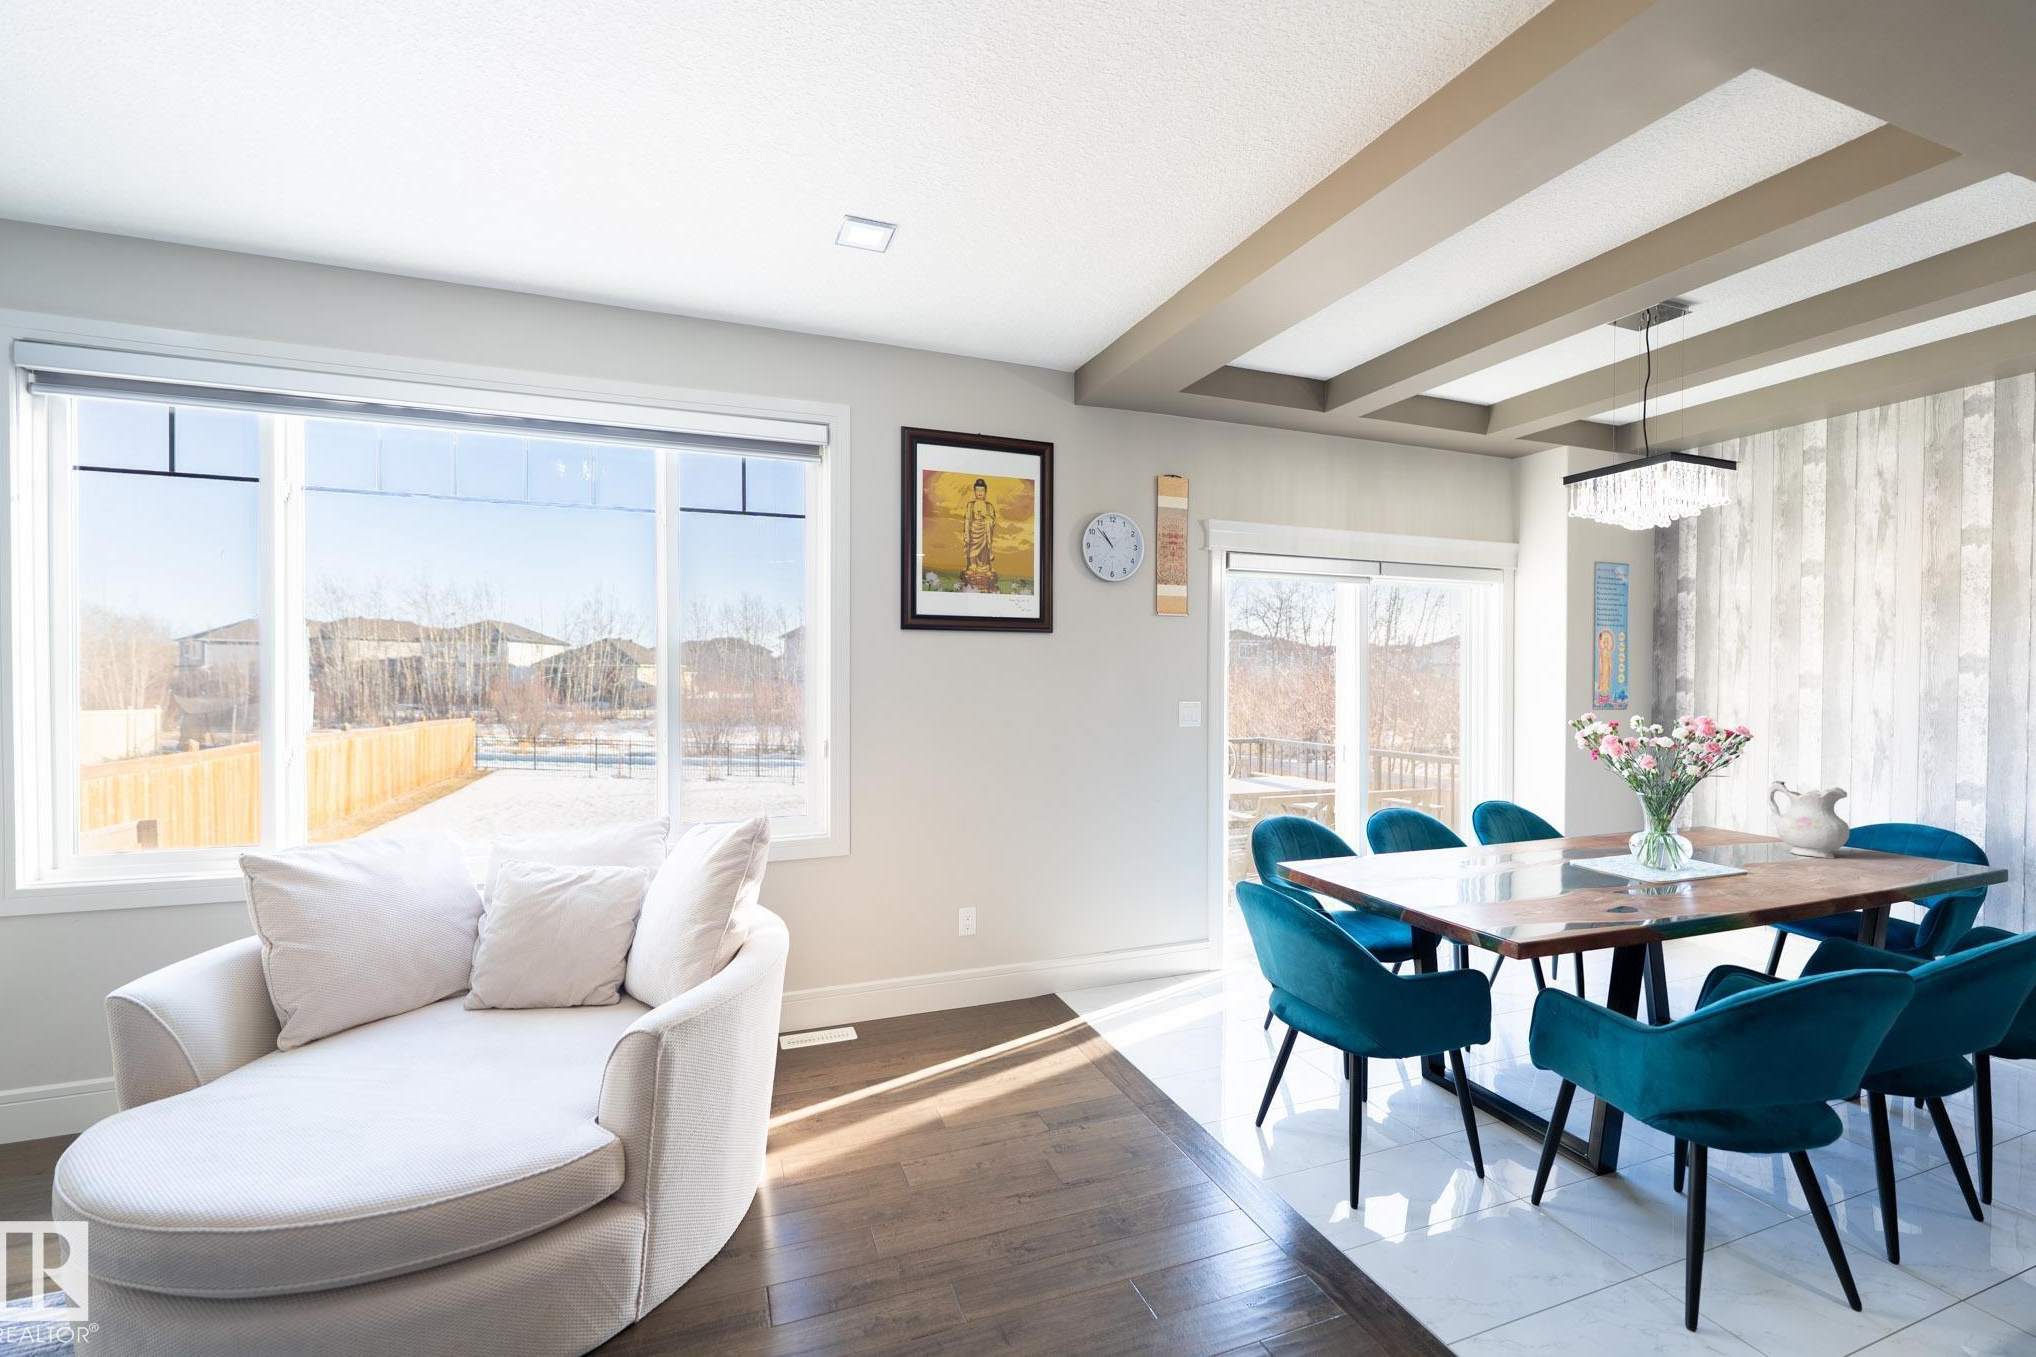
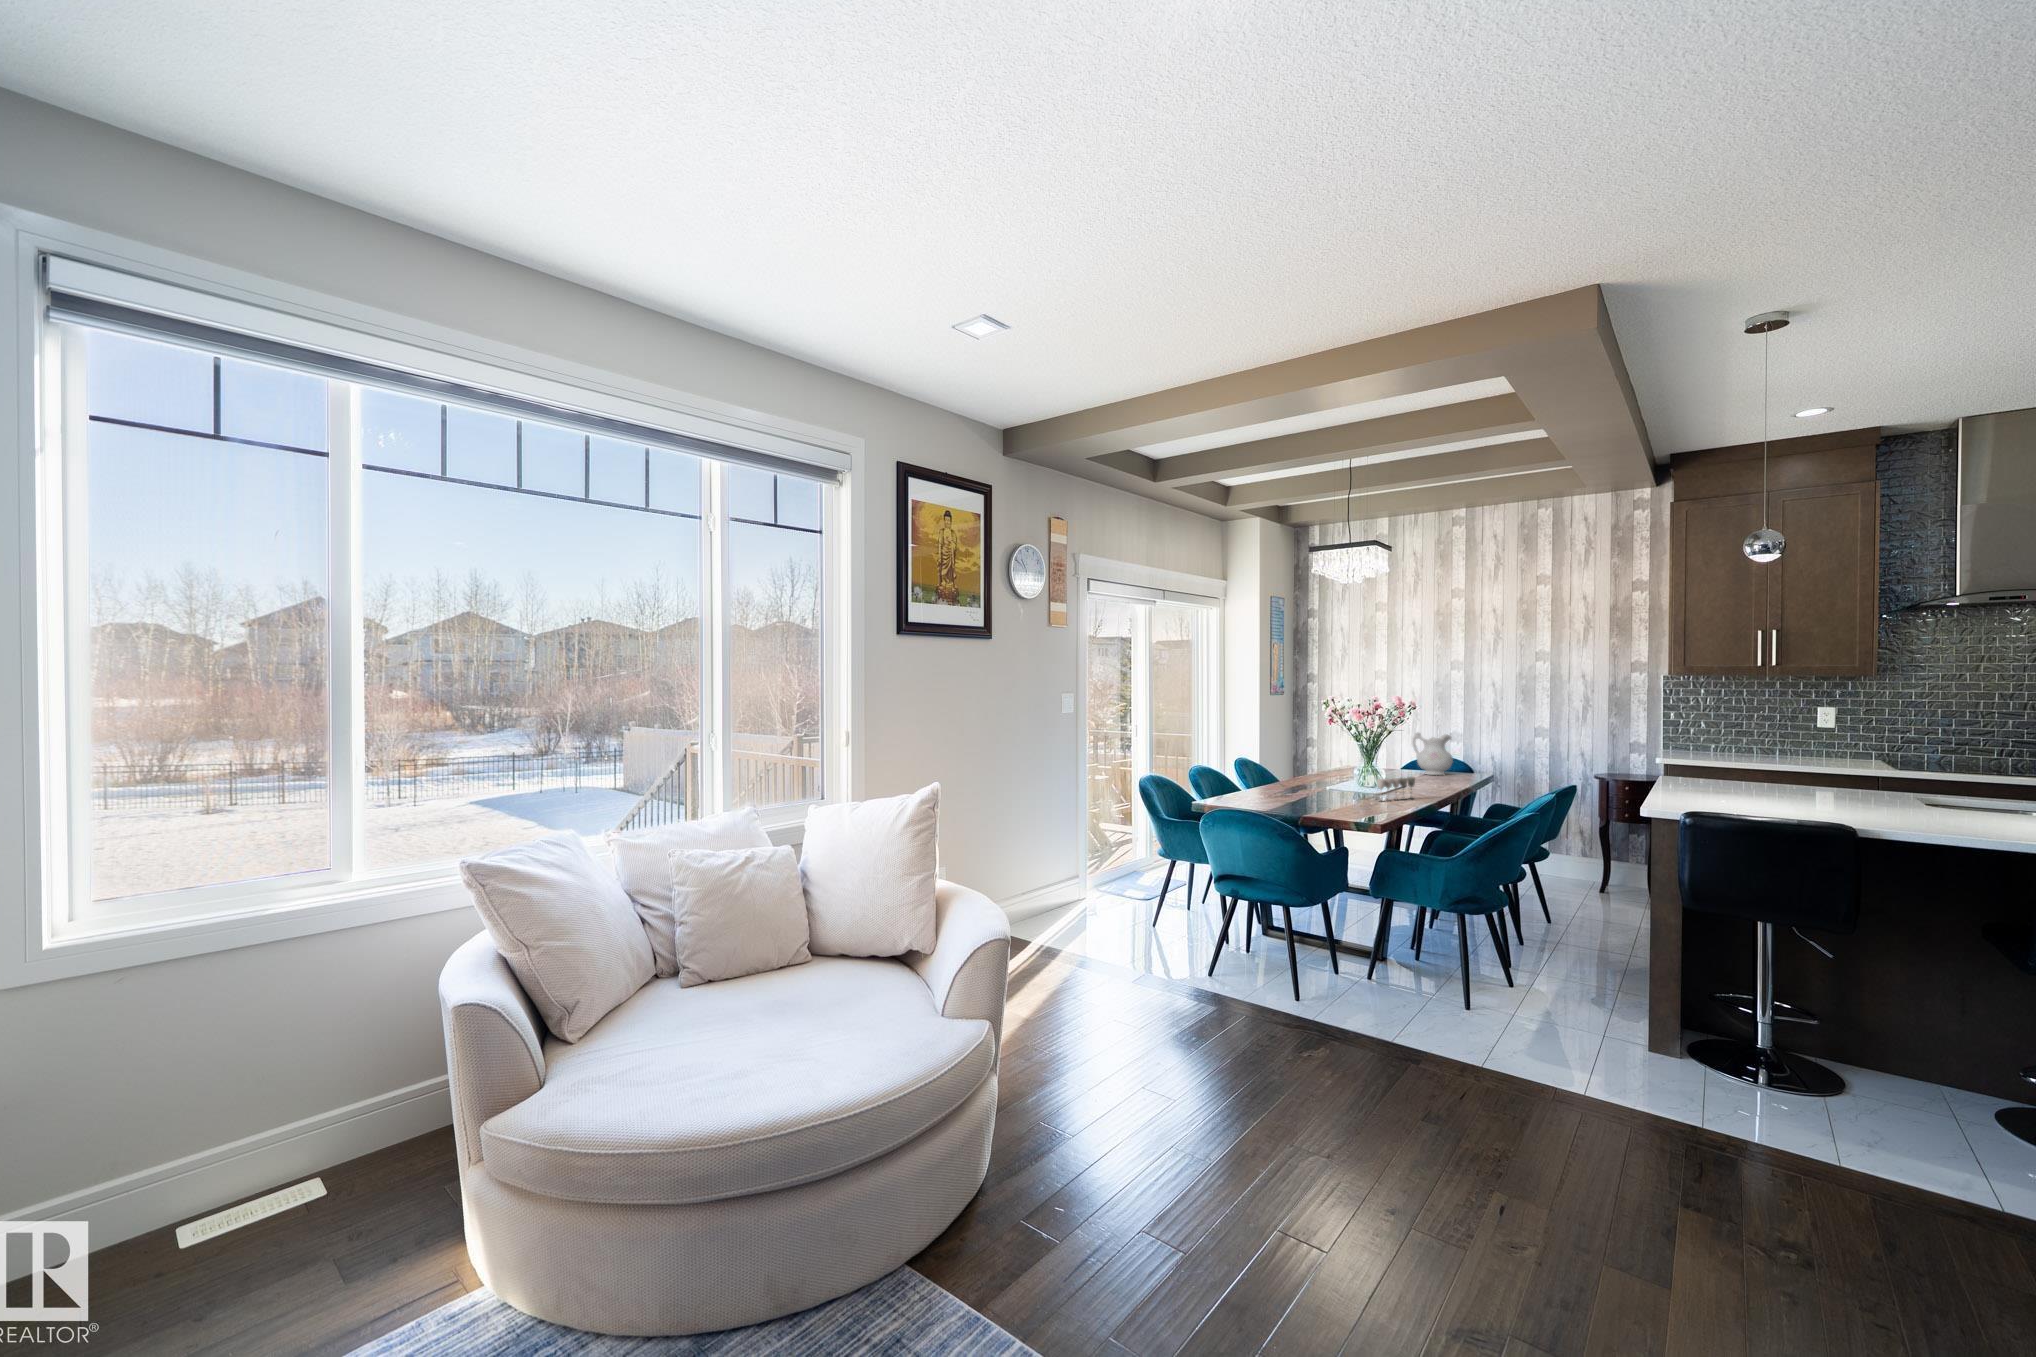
wine glass: none [1551,858,1636,898] -> present [1377,777,1415,801]

